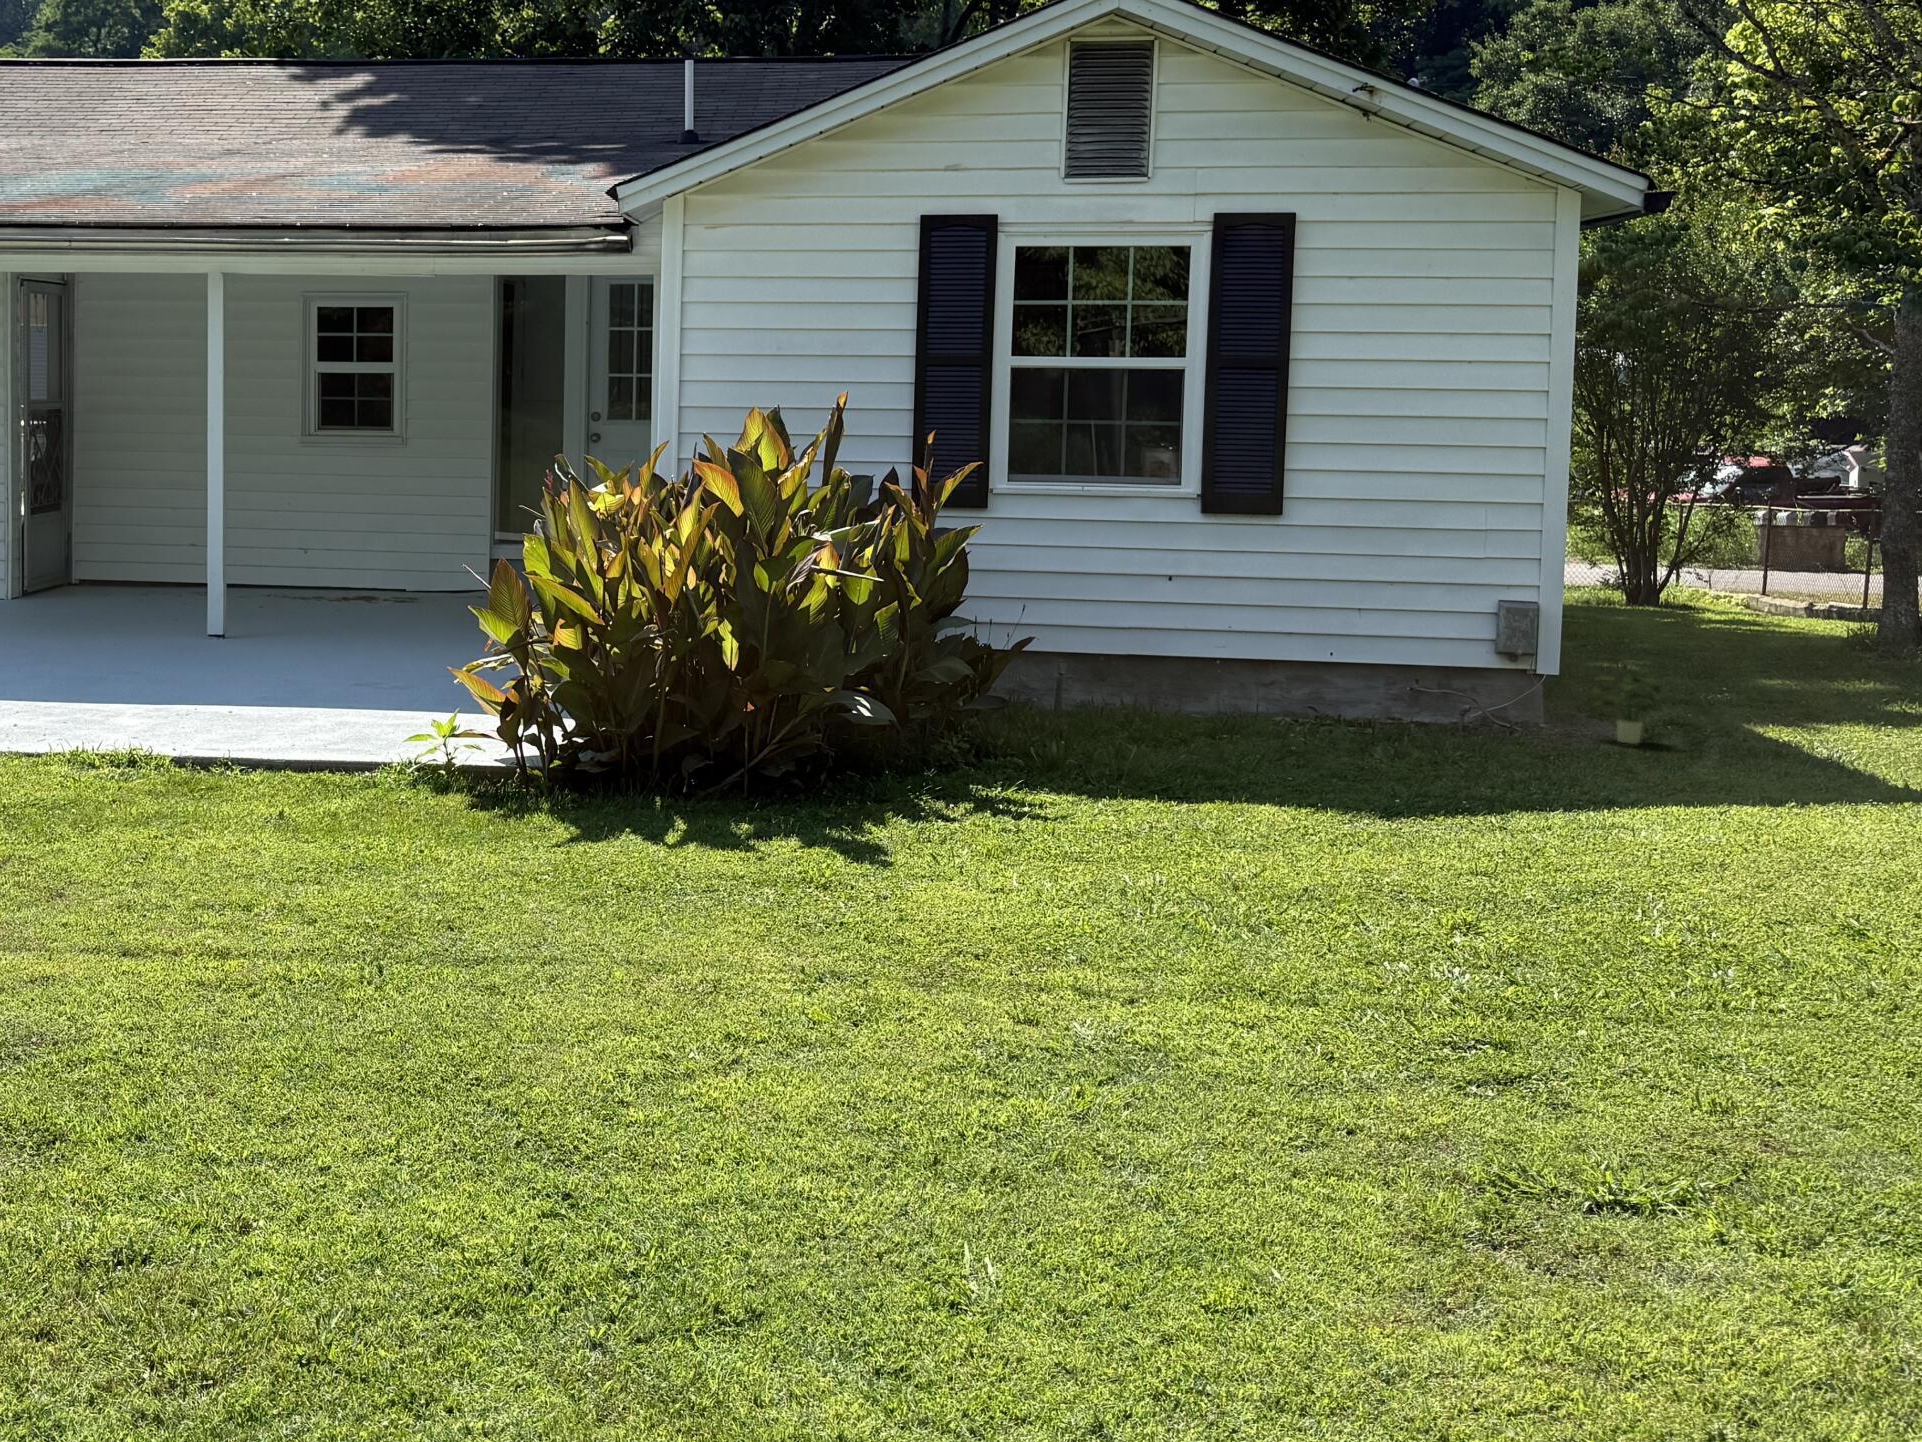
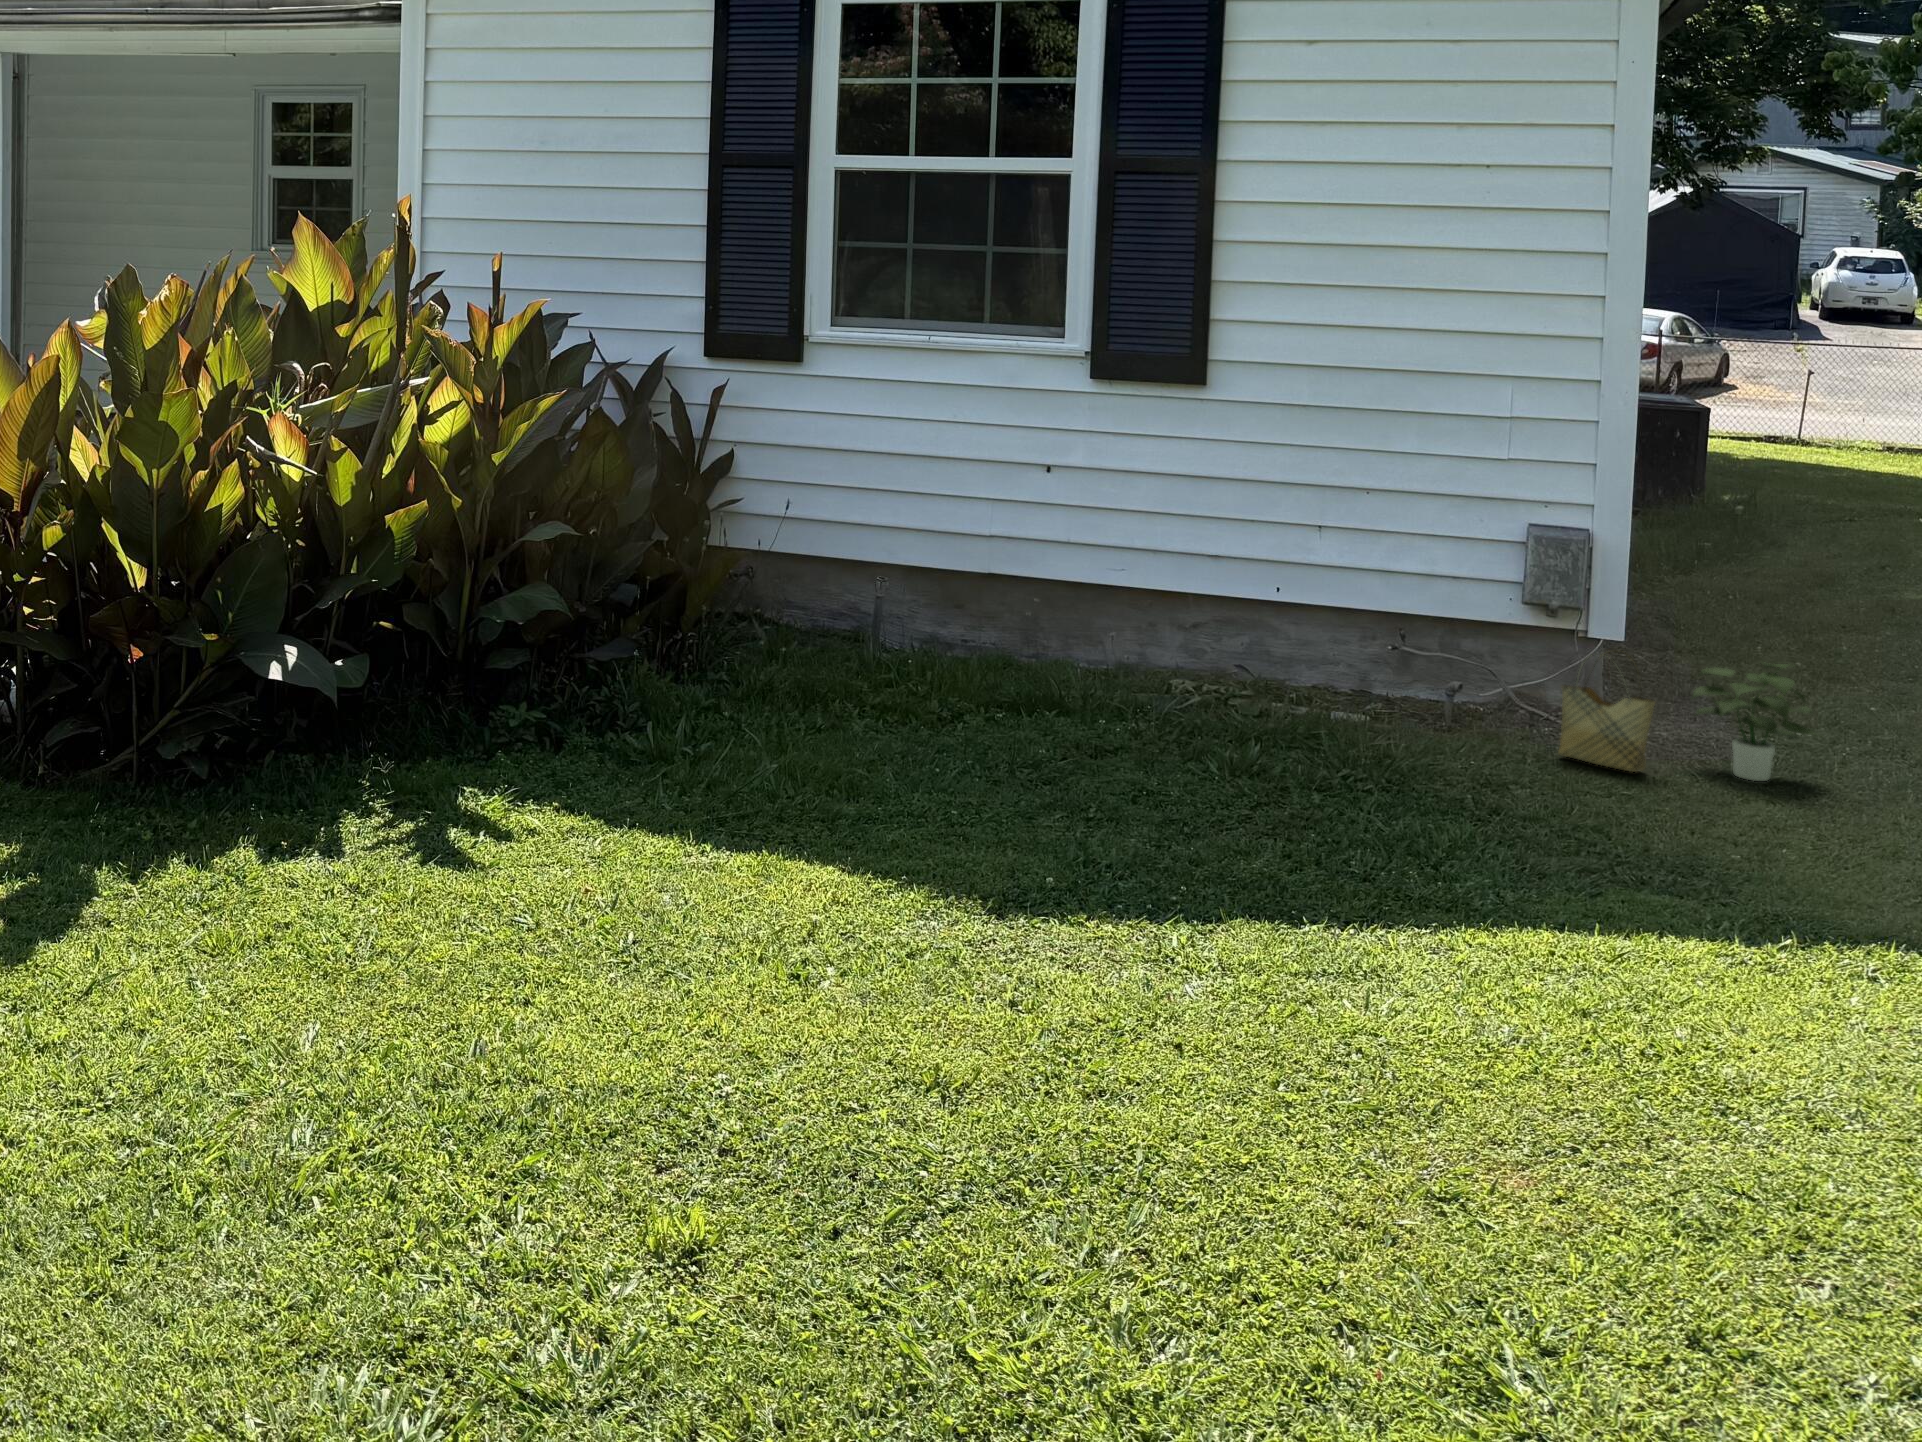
woven basket: none [1521,668,1582,743] -> present [1558,652,1655,772]

